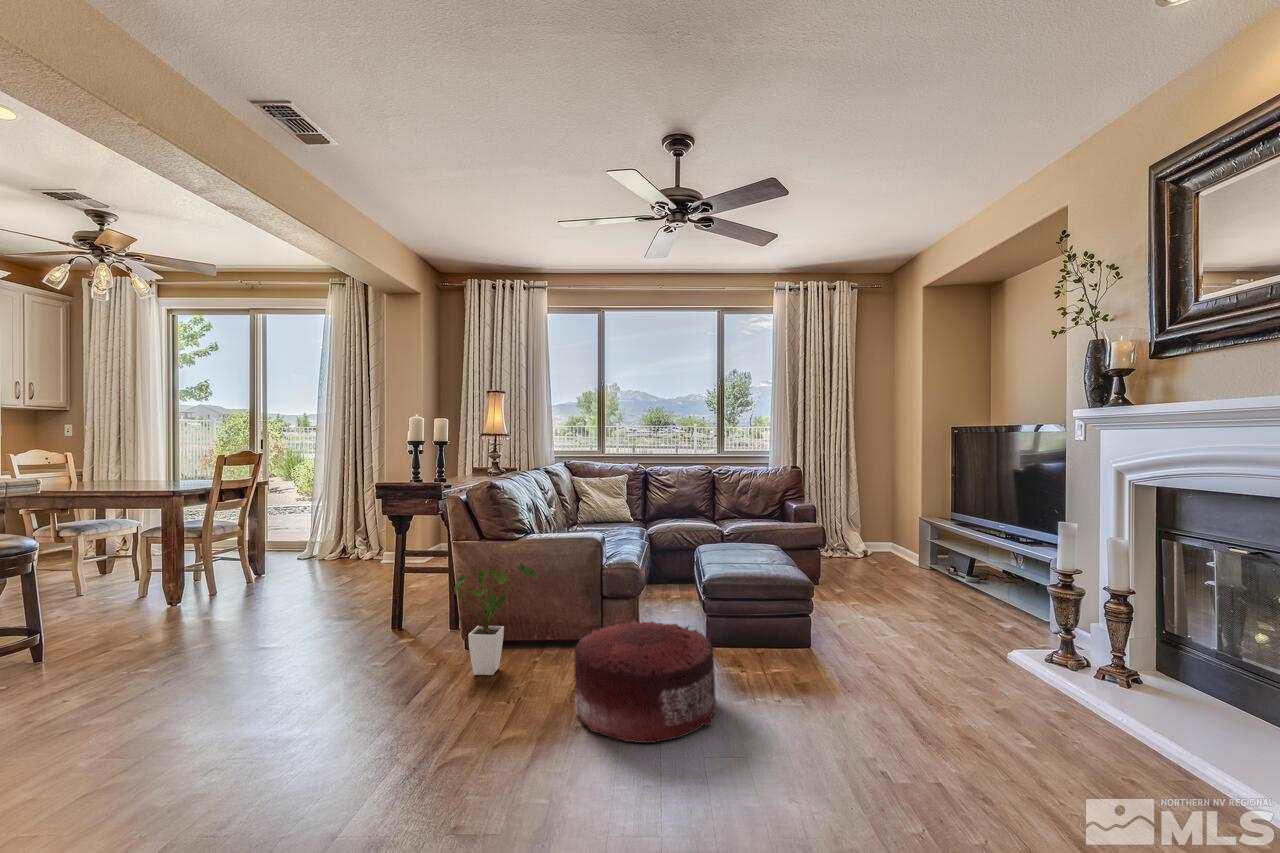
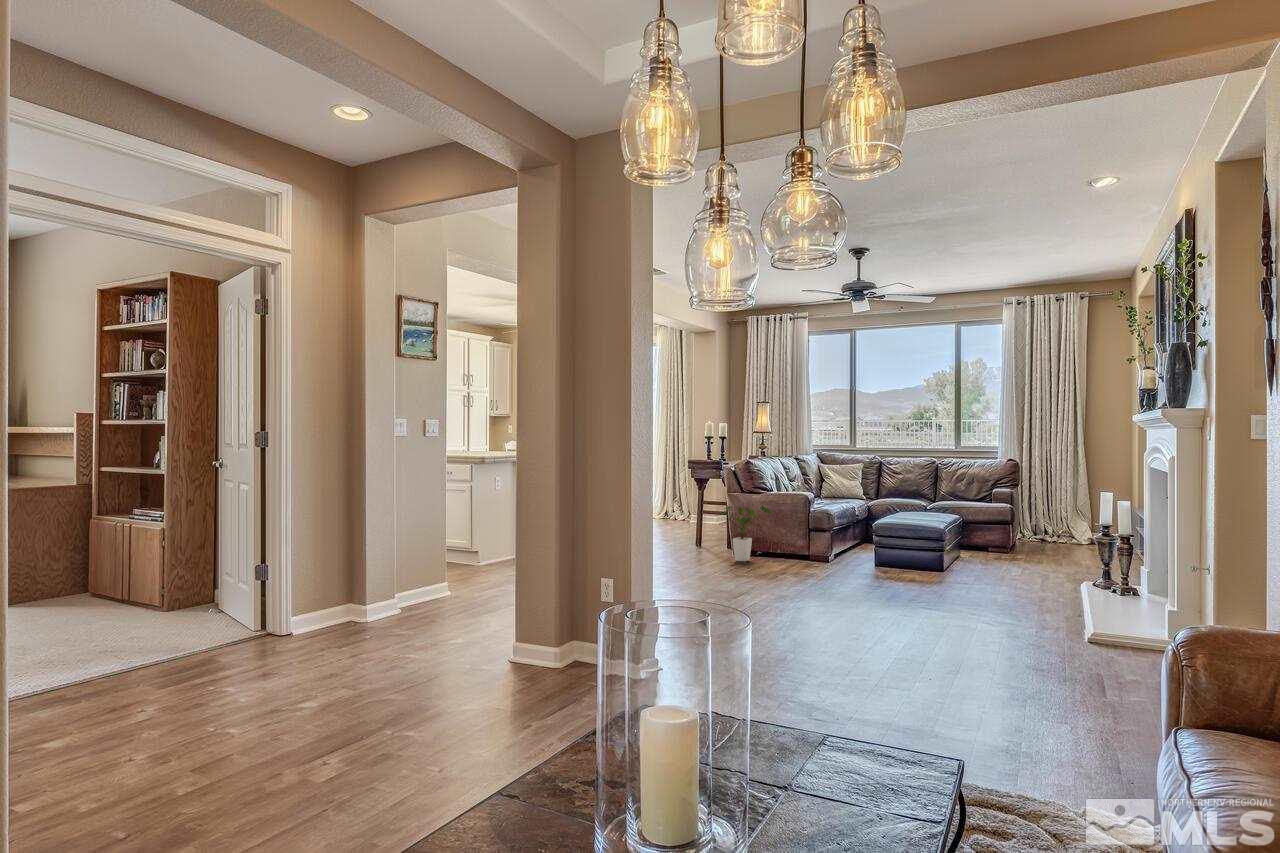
pouf: present [574,620,716,743] -> none [778,535,853,581]

